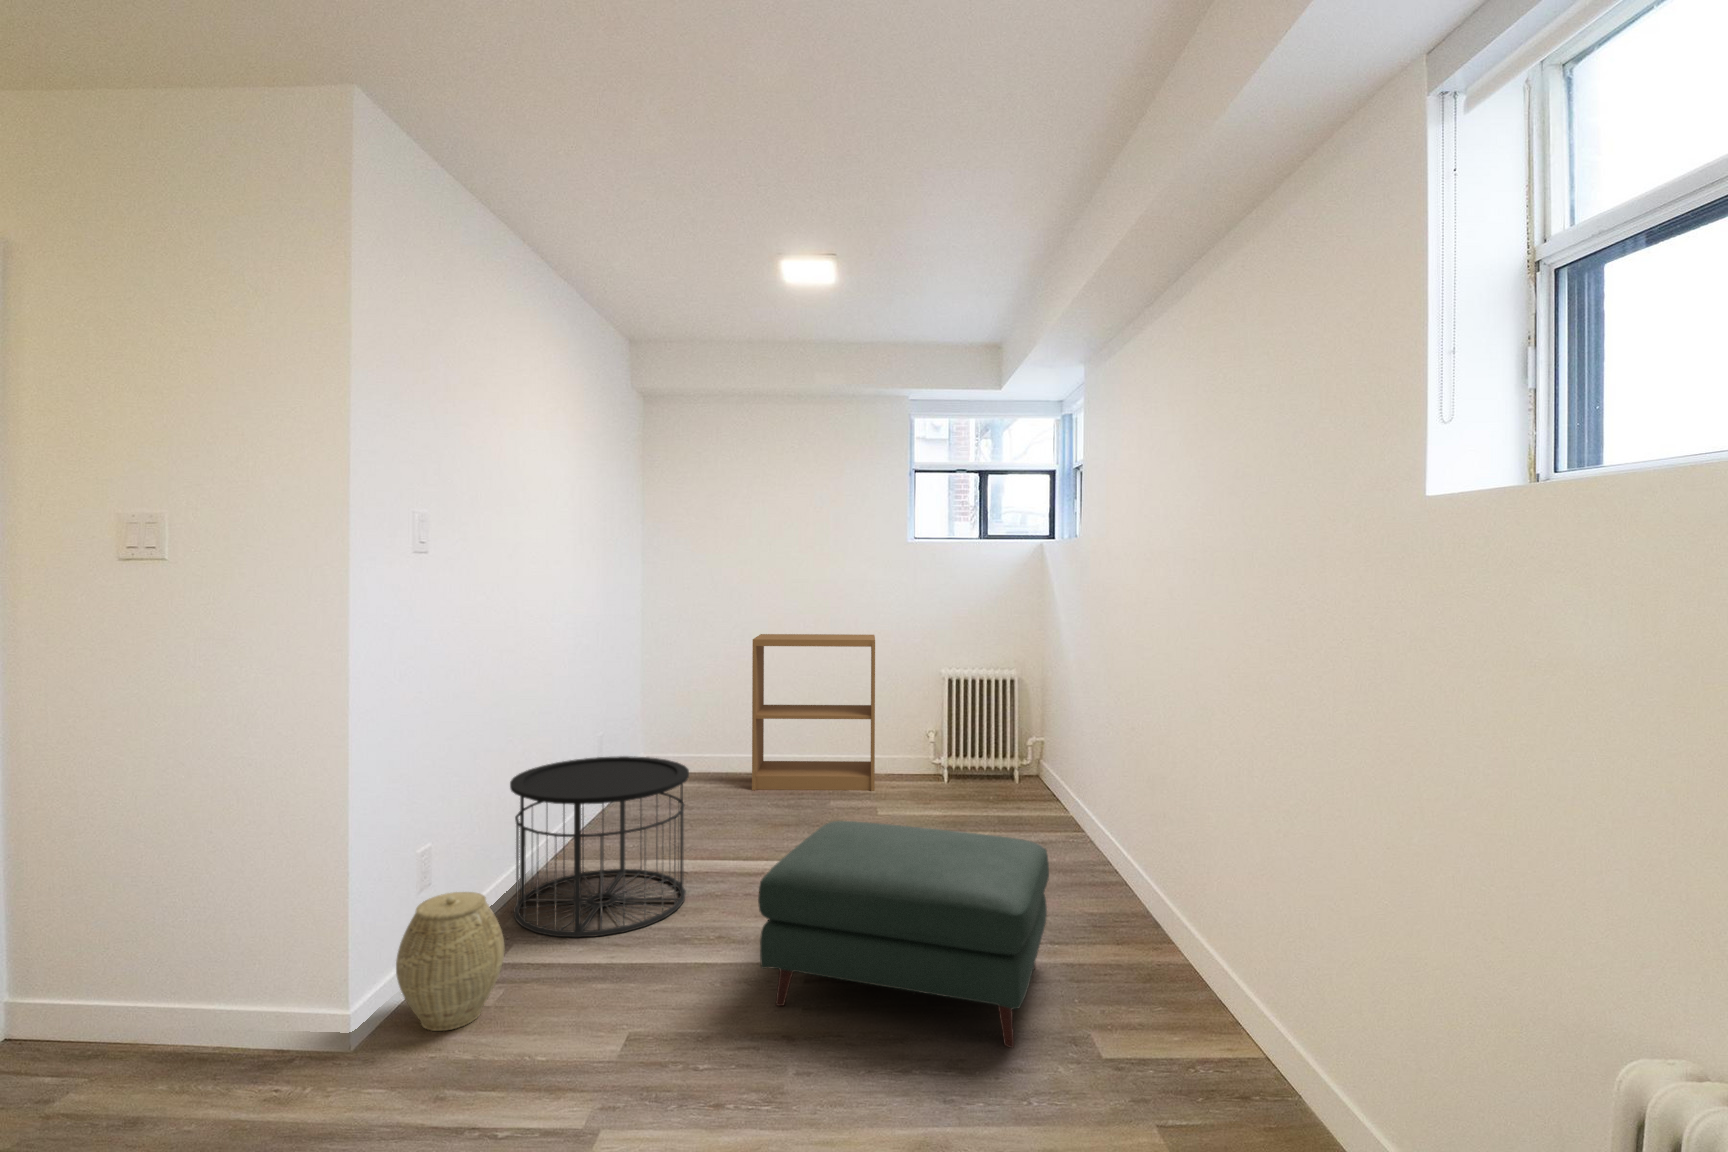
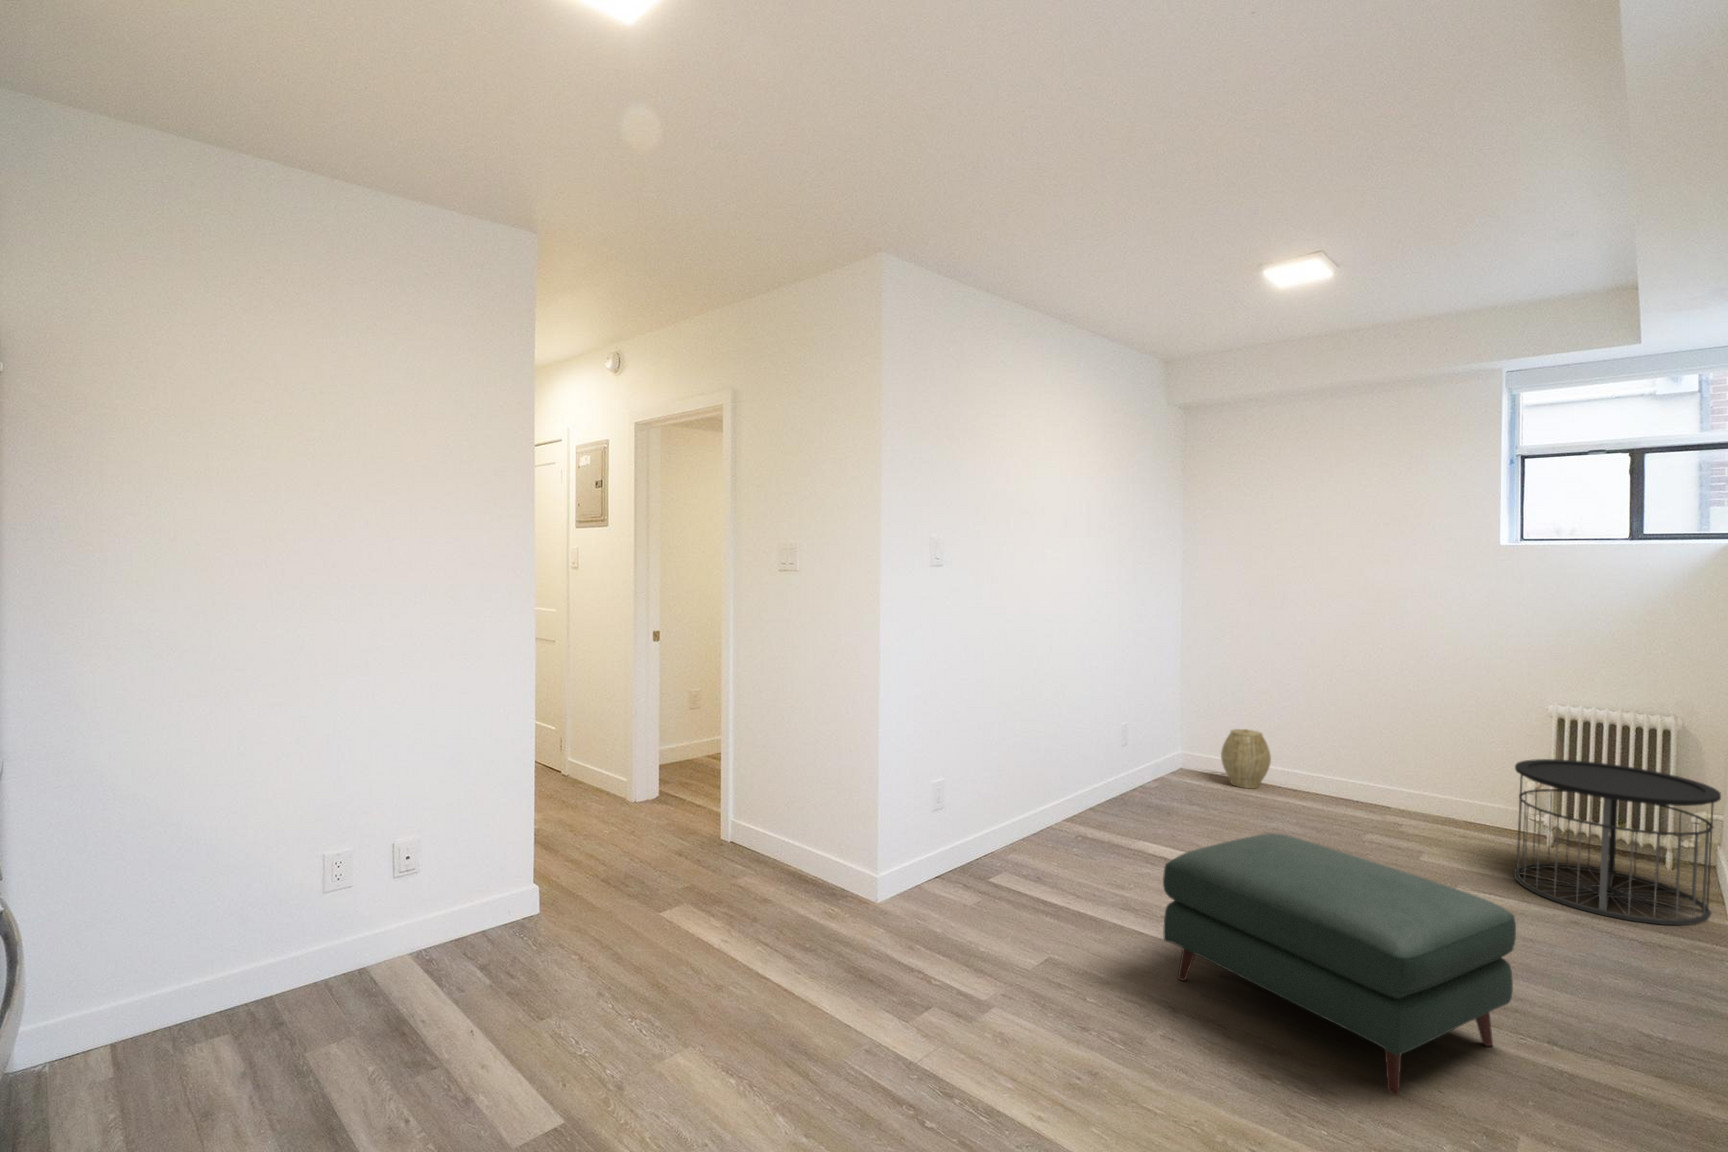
bookshelf: present [752,634,875,791] -> none [1286,643,1455,833]
side table: present [510,756,689,938] -> present [1514,759,1721,925]
woven basket: present [396,892,505,1031] -> present [1221,729,1271,788]

